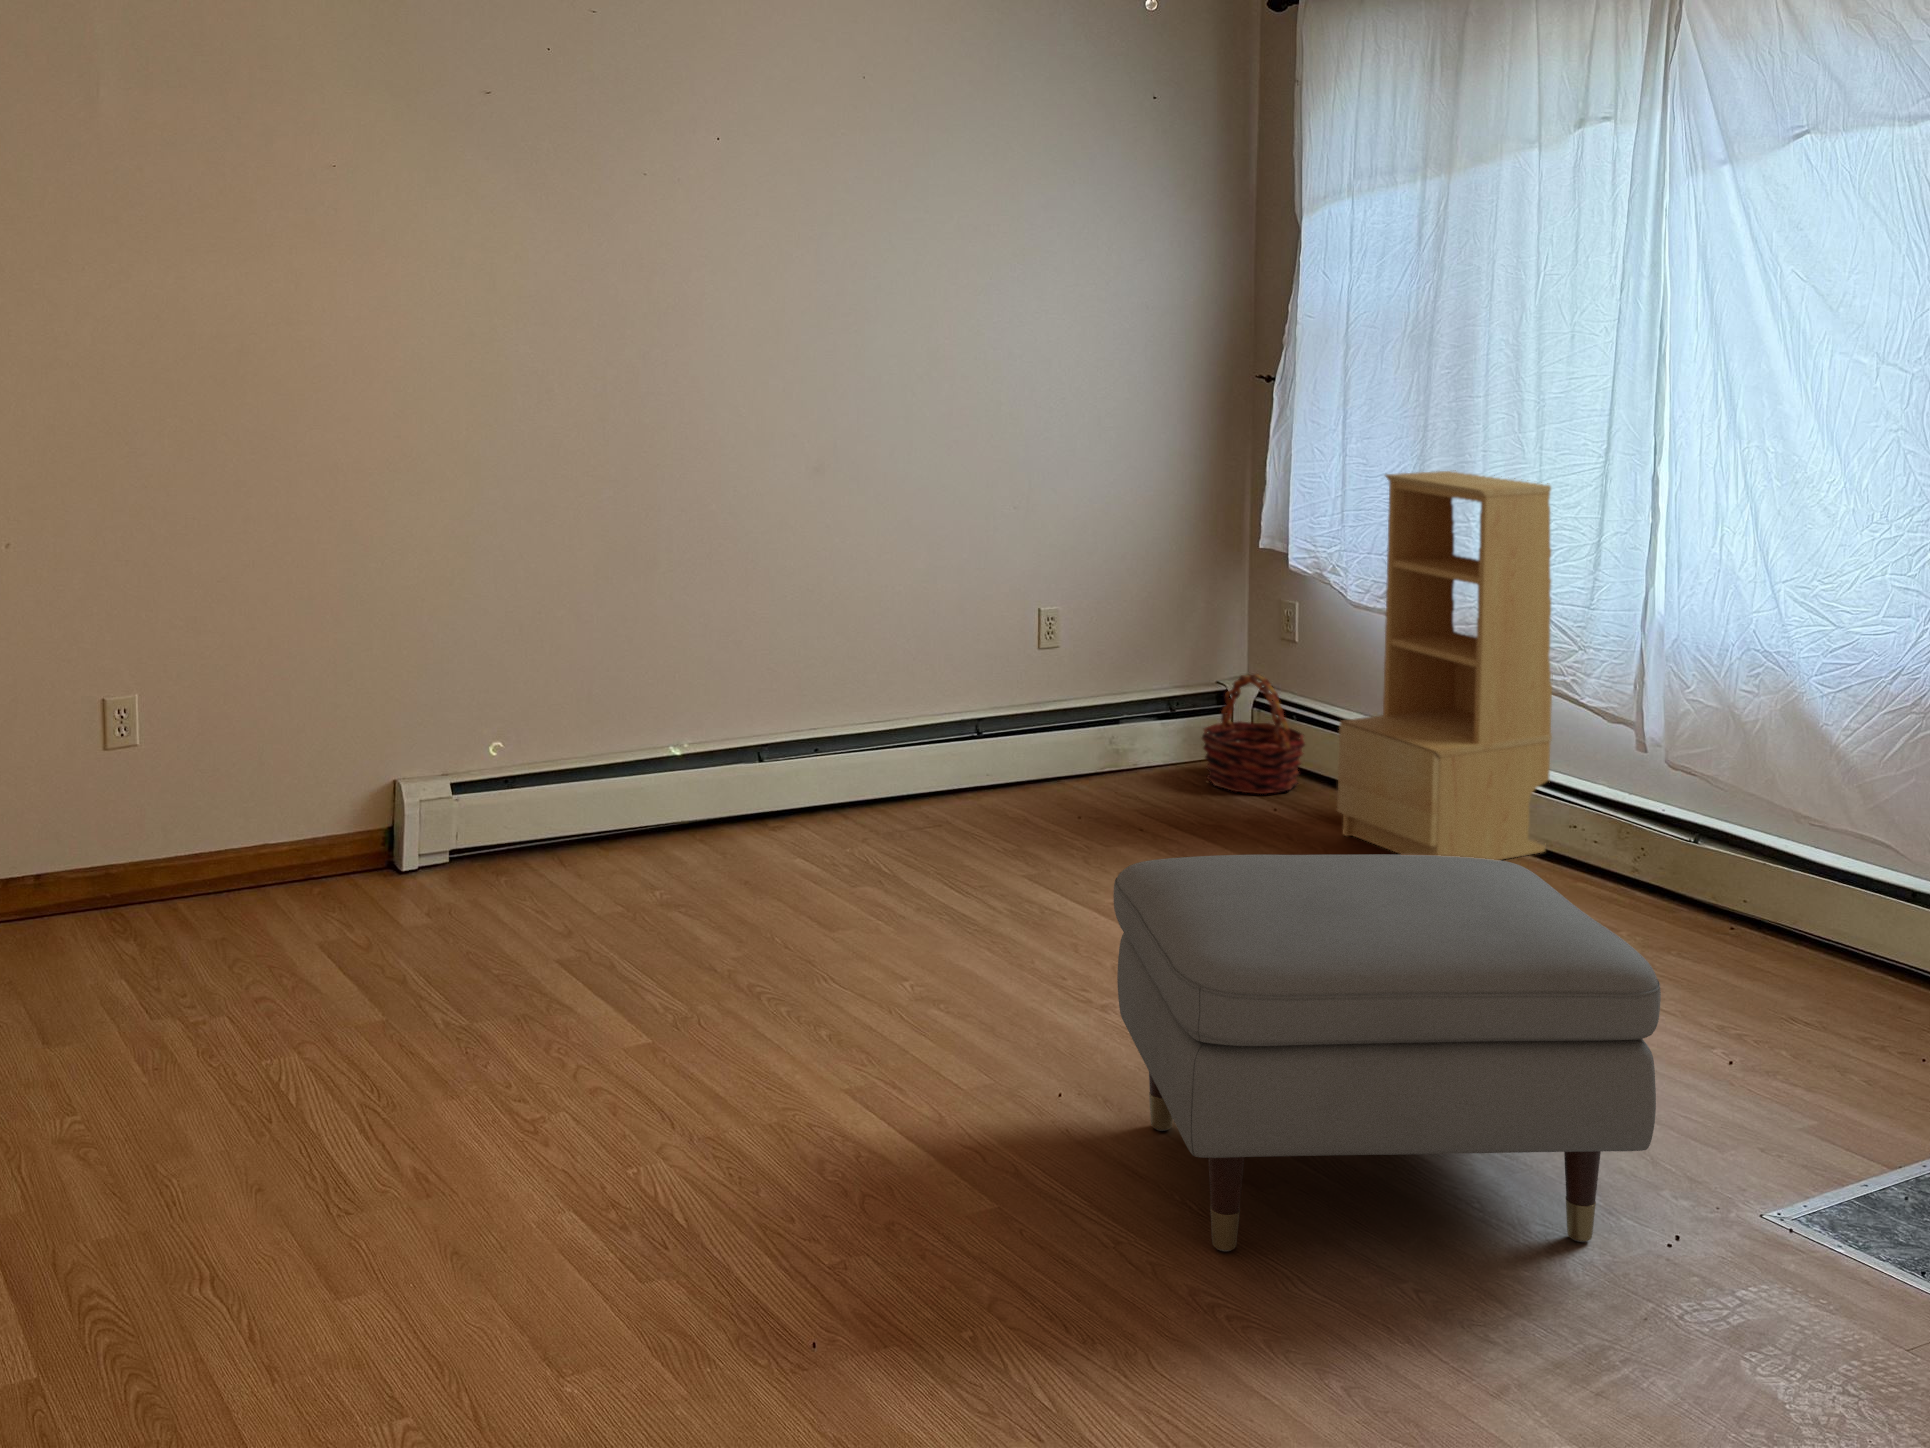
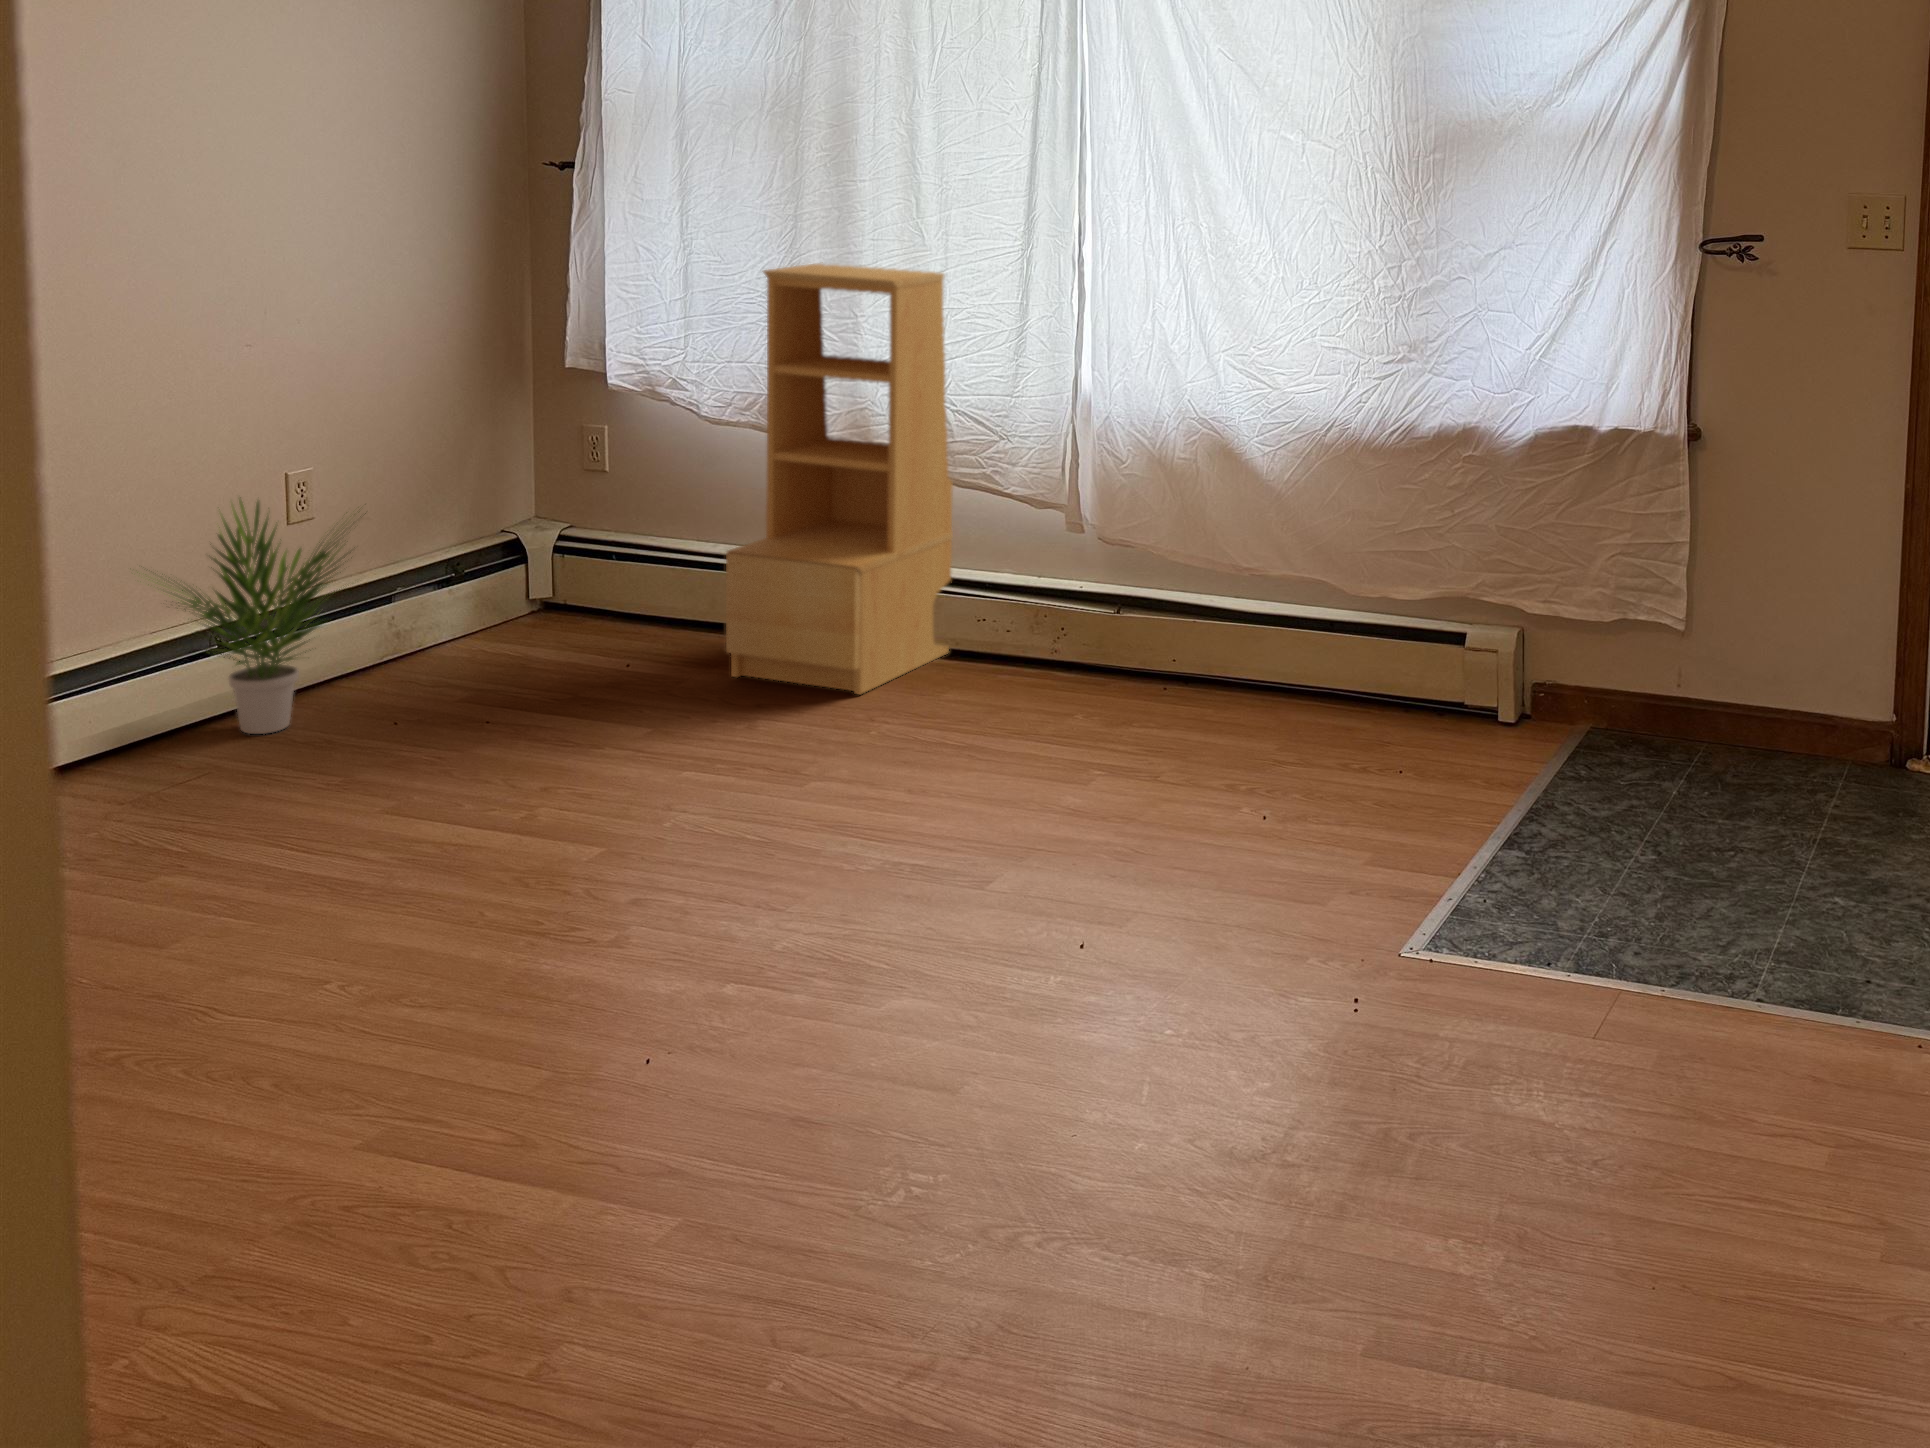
potted plant: none [915,623,1068,810] -> present [137,500,366,734]
basket: present [1202,674,1305,794] -> none [516,513,650,652]
ottoman: present [1114,854,1661,1251] -> none [719,665,1350,1161]

